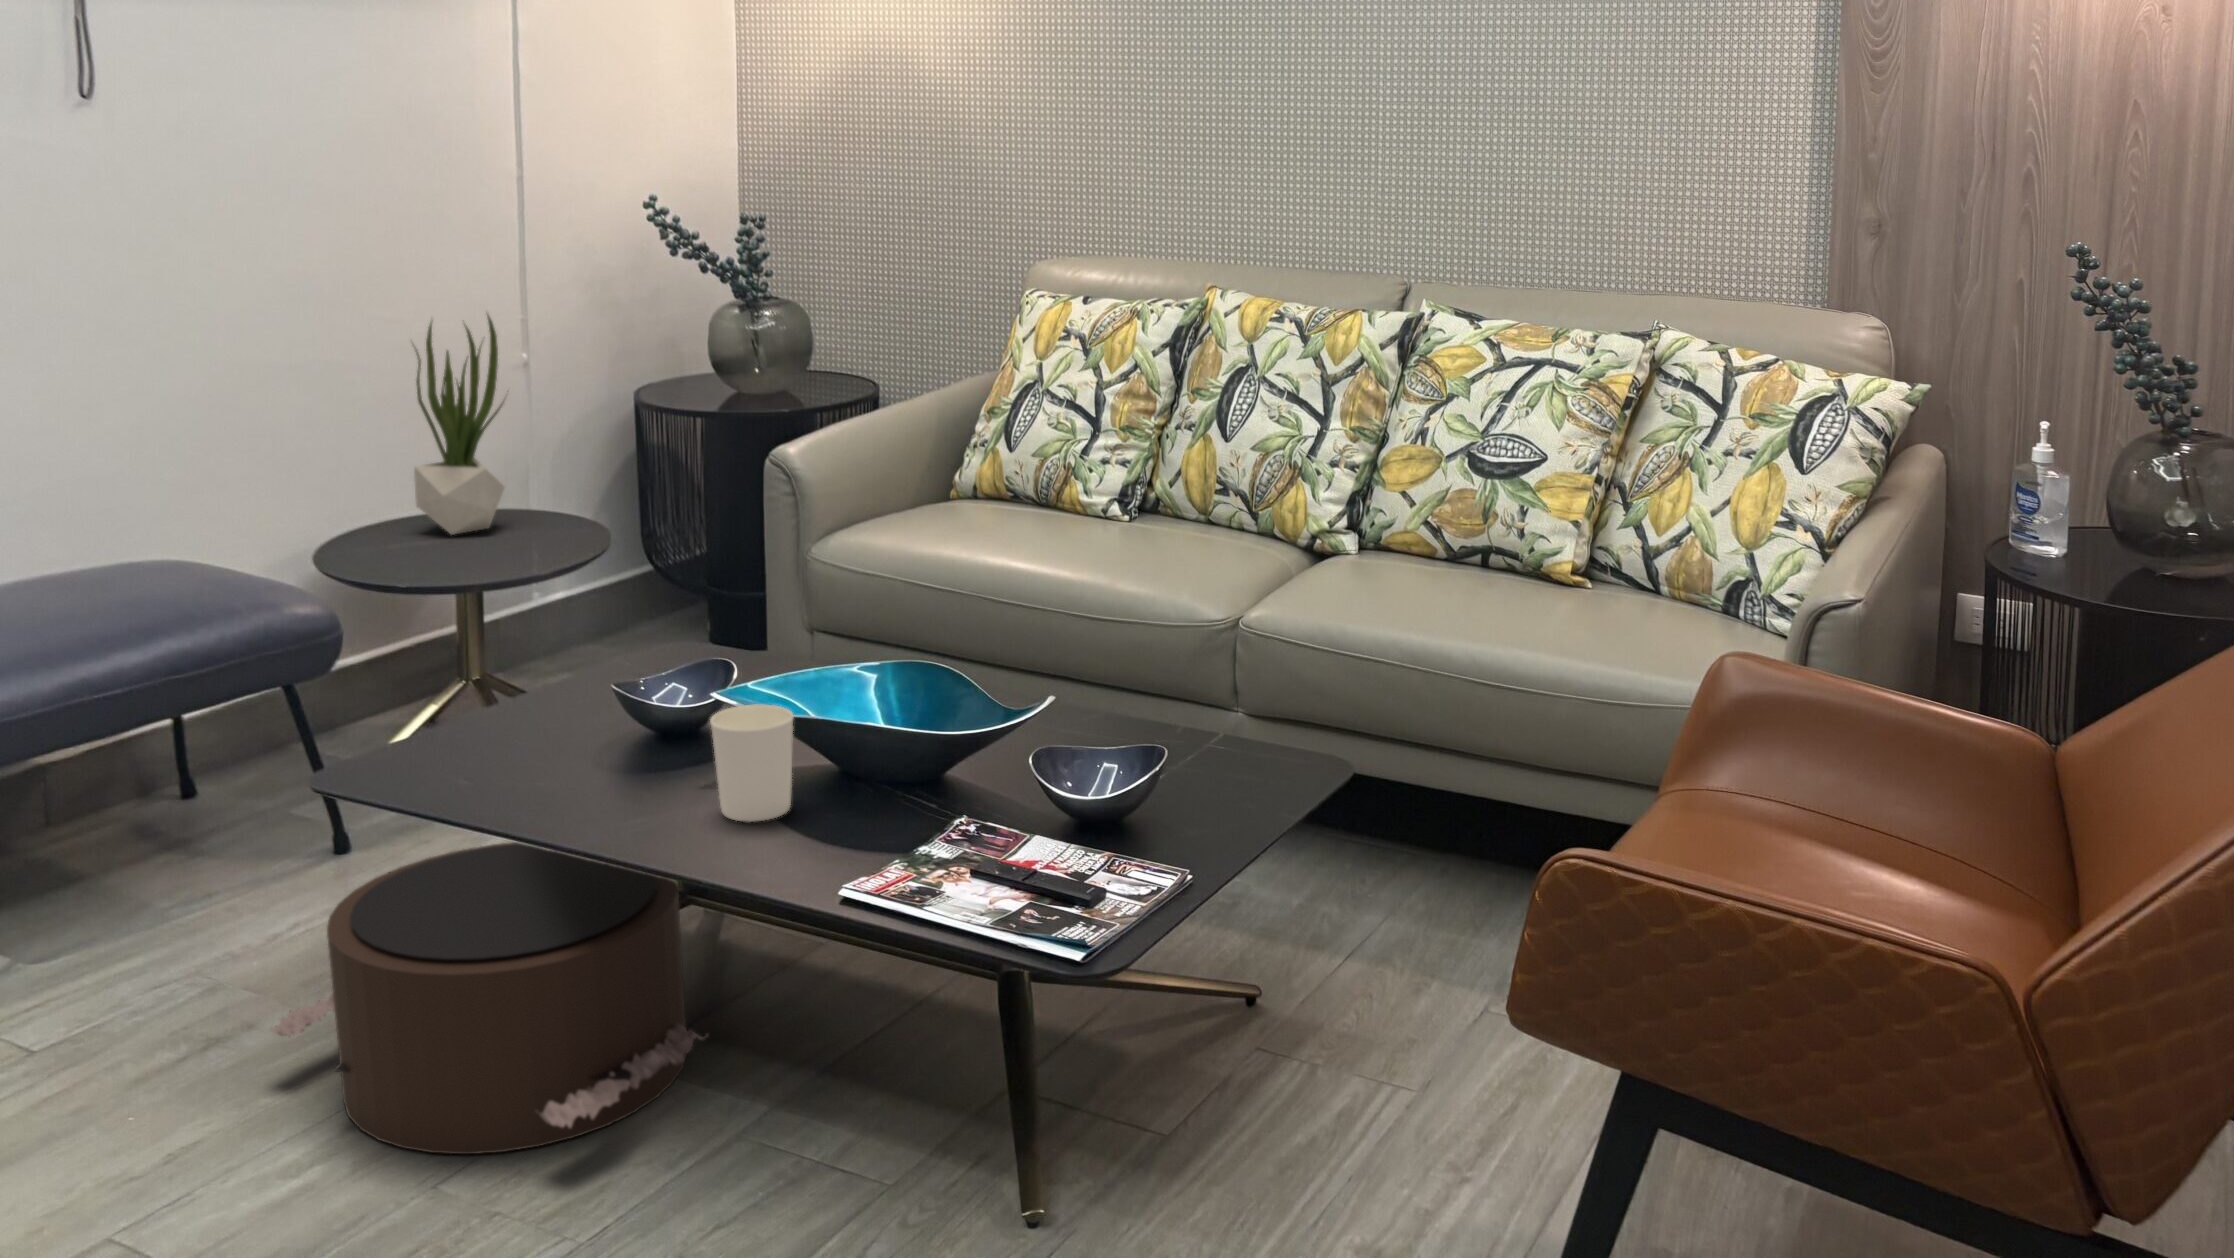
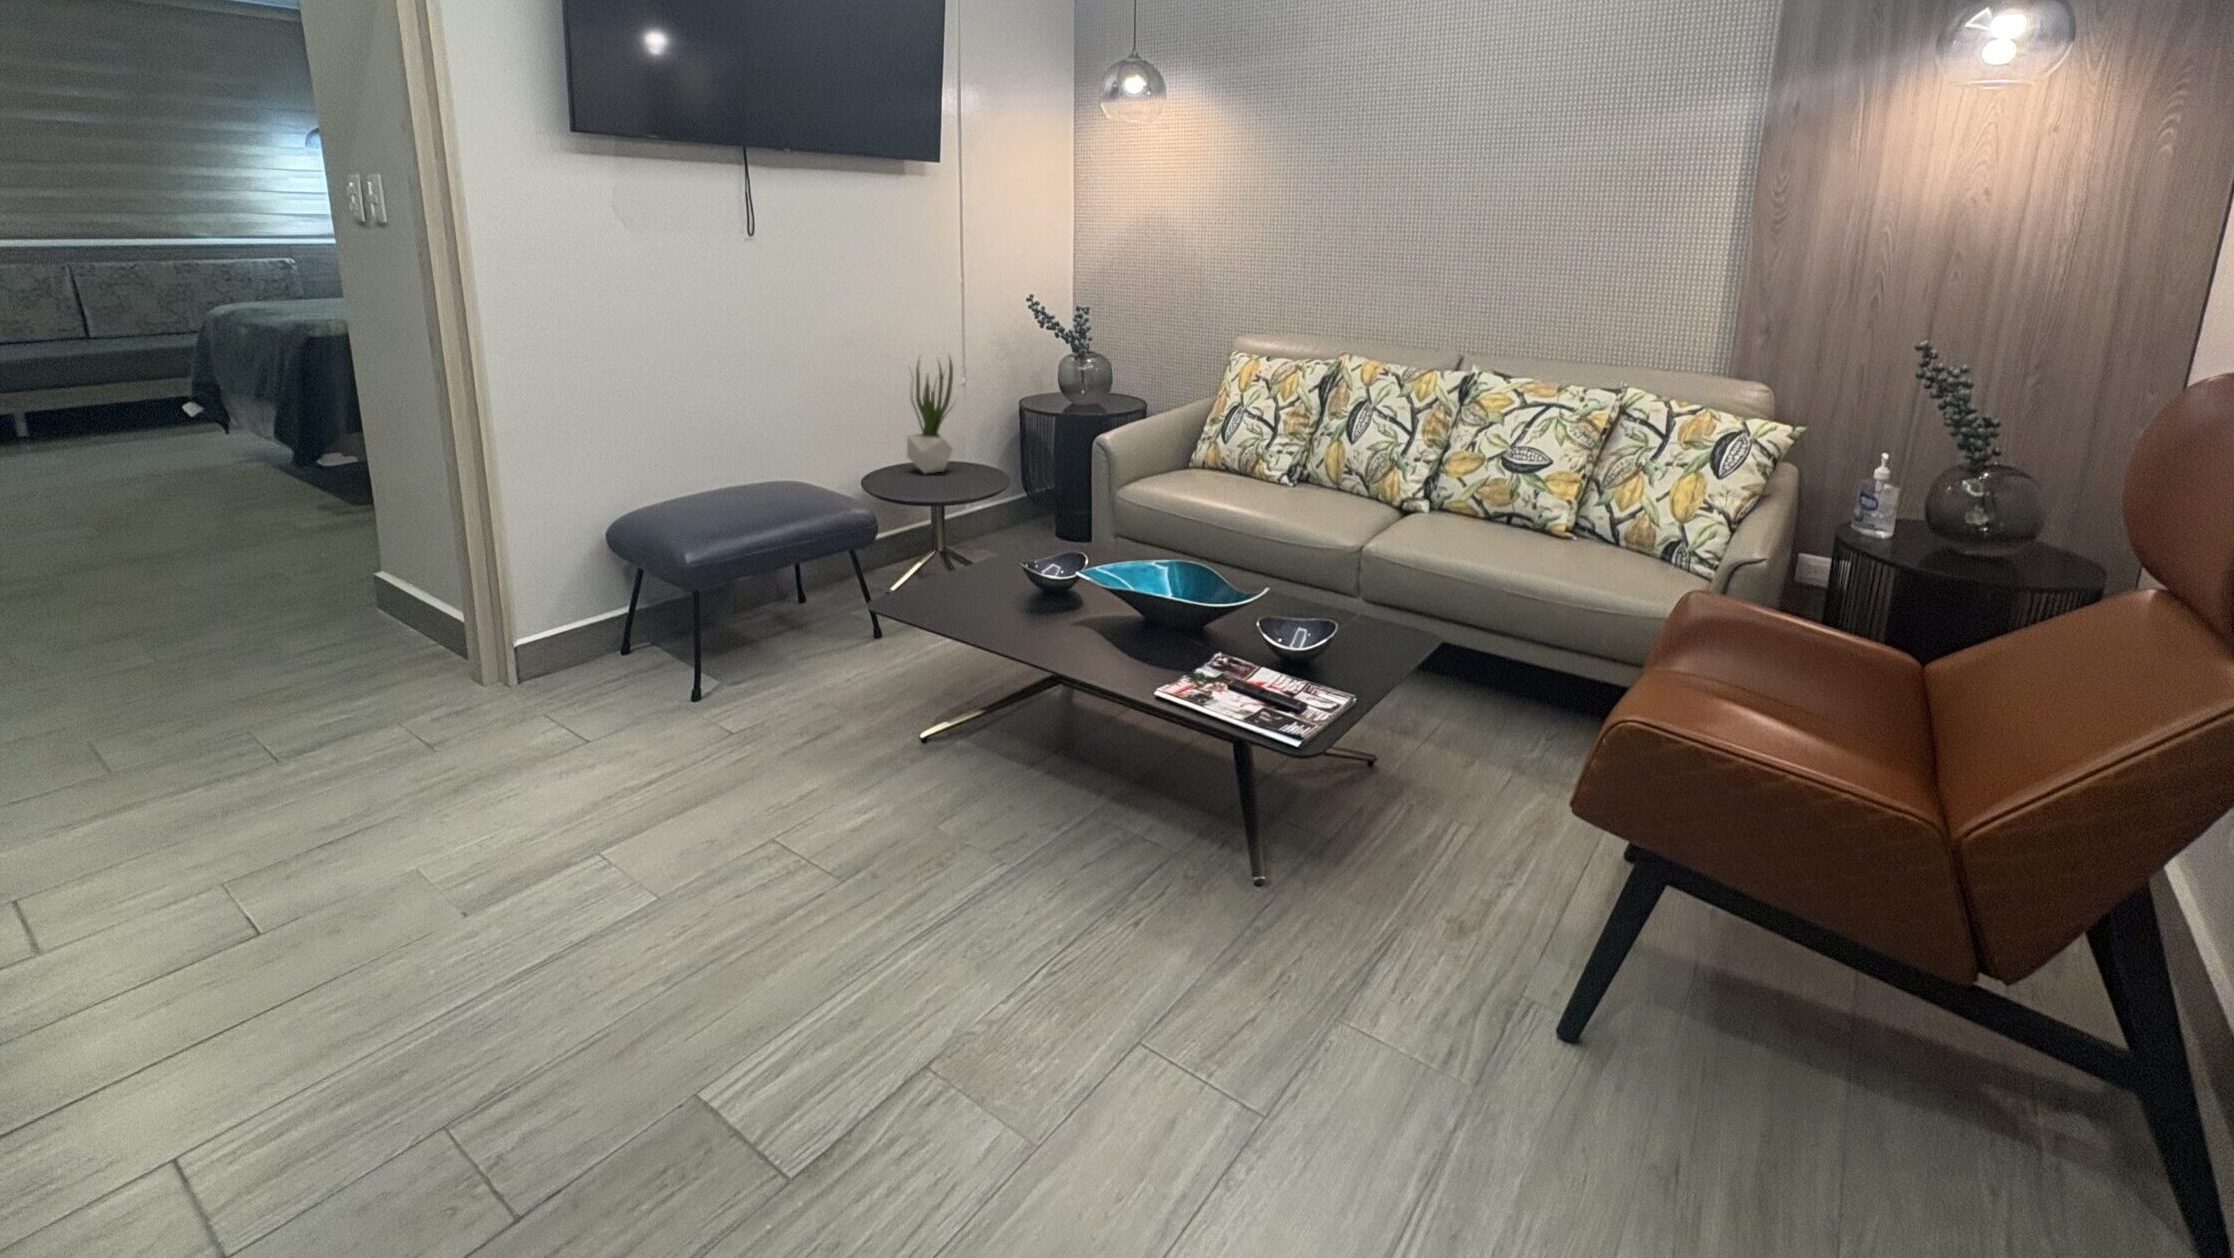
candle holder: present [710,704,793,822] -> none [1076,579,1123,646]
pouf: present [270,842,708,1154] -> none [825,645,1064,822]

